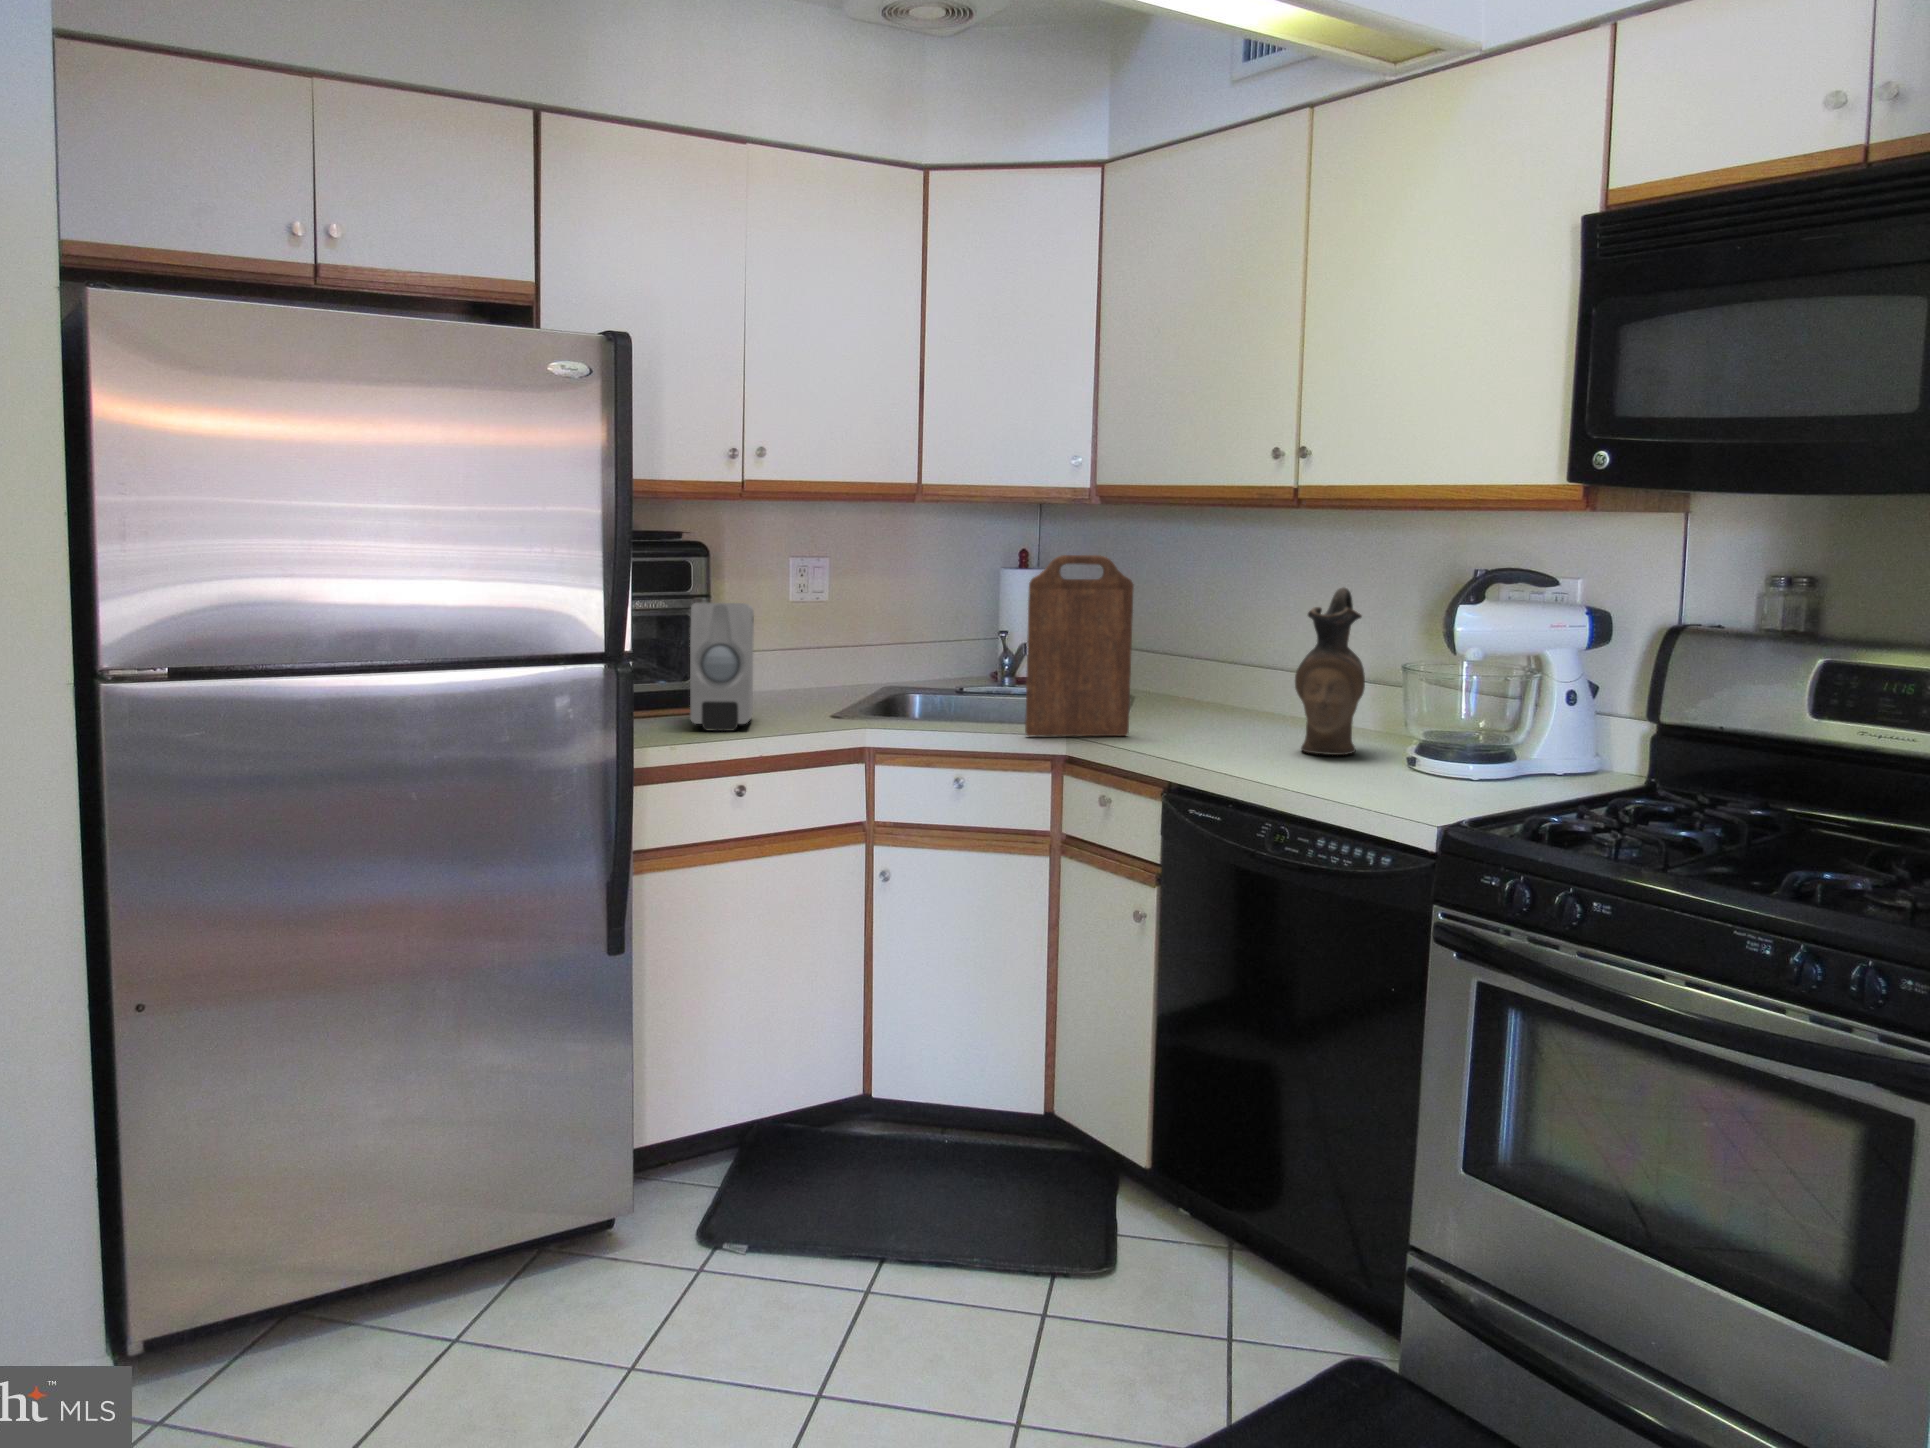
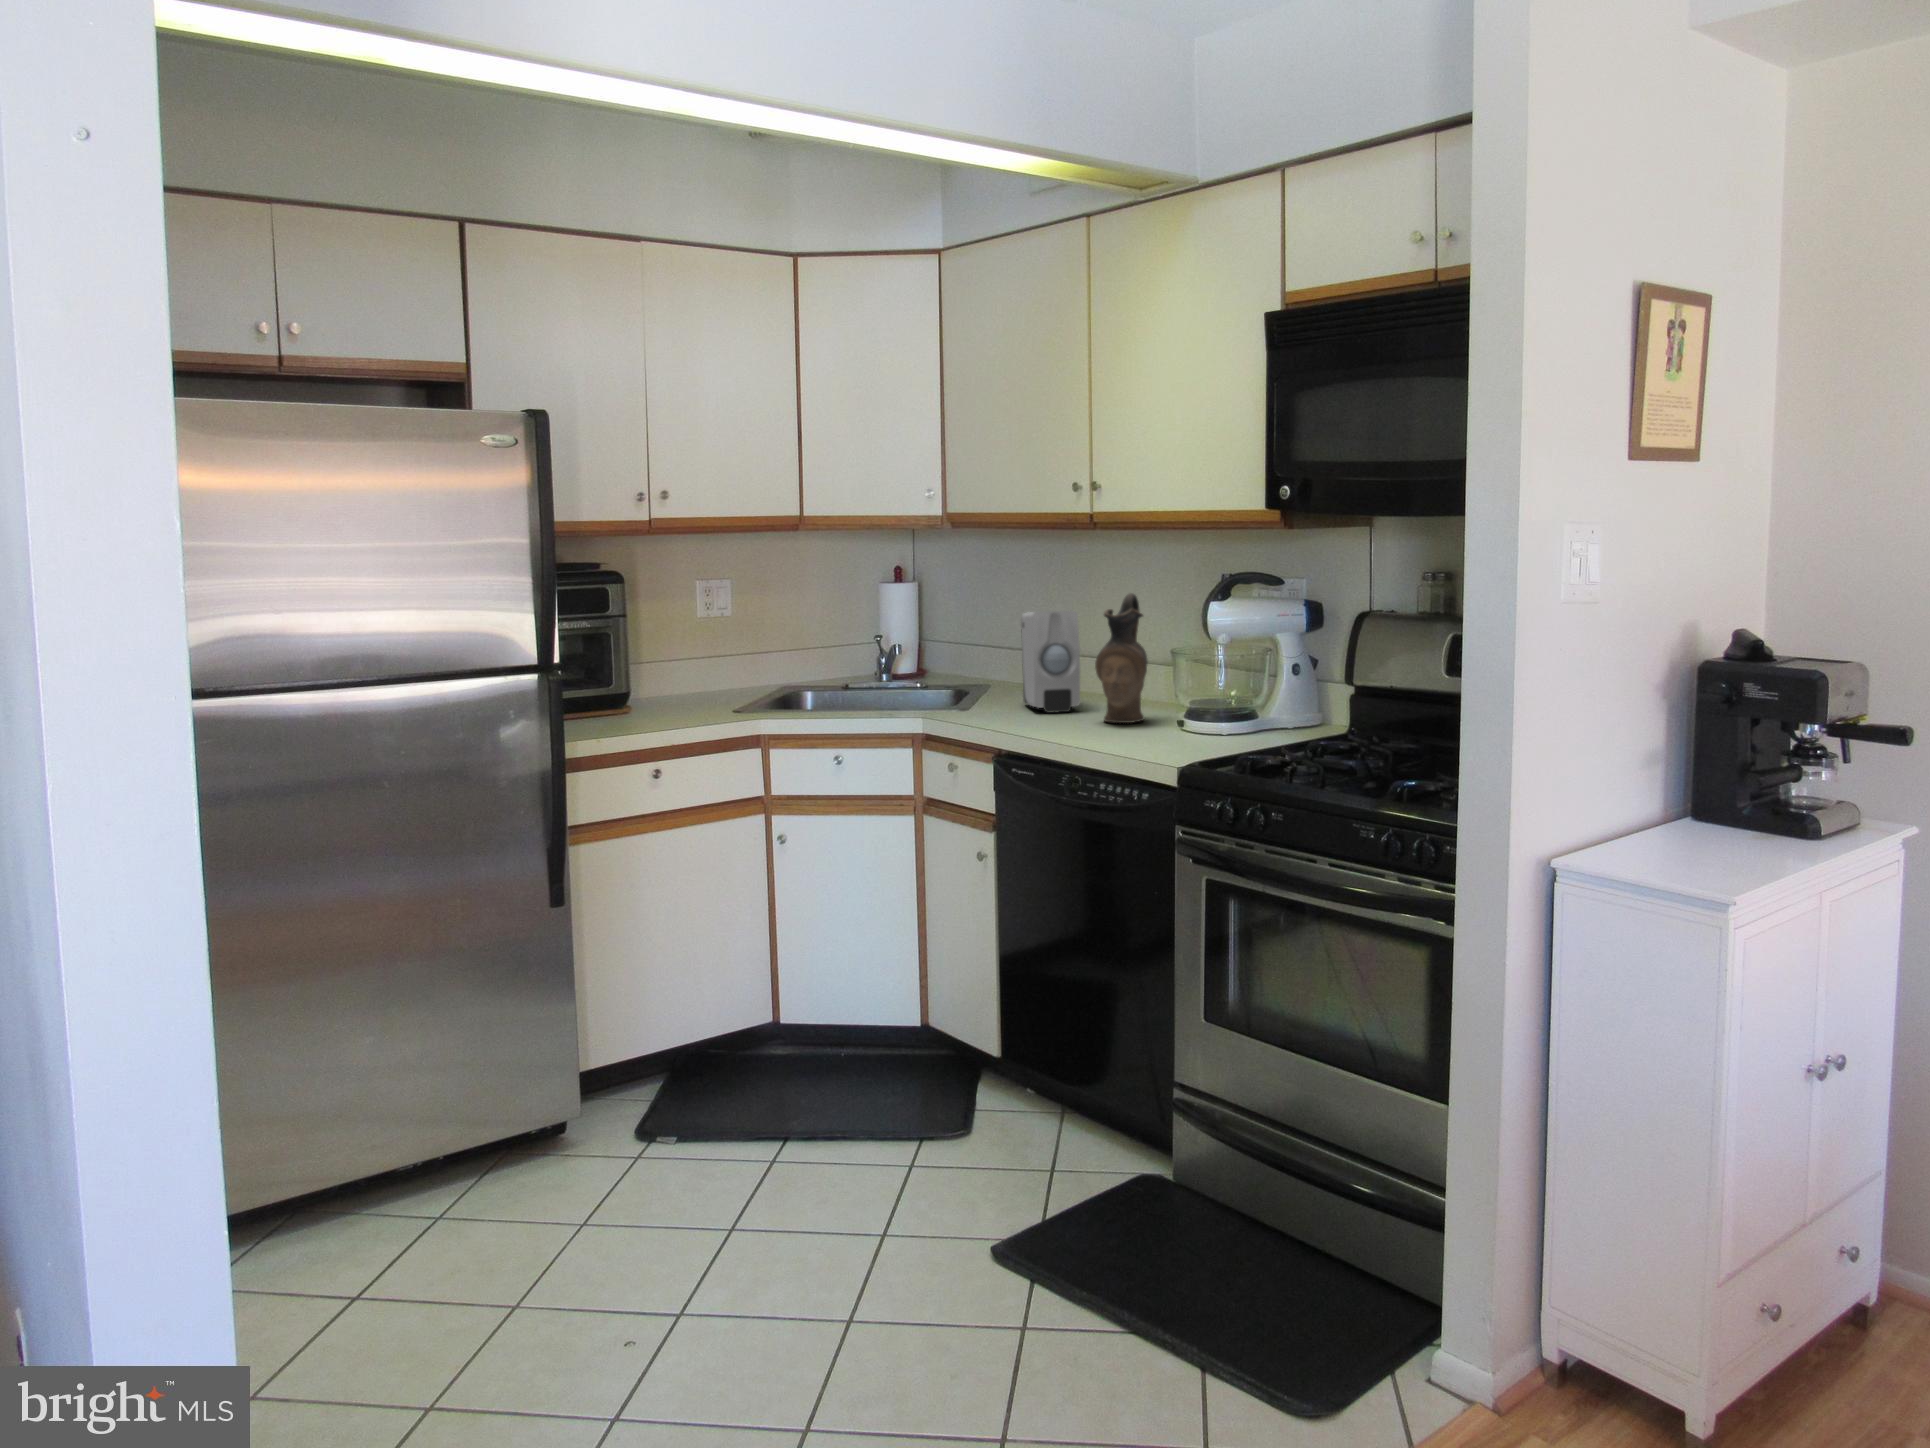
cutting board: present [1025,555,1134,736] -> none [888,573,974,720]
soap dispenser: present [690,603,754,731] -> present [1021,611,1080,713]

